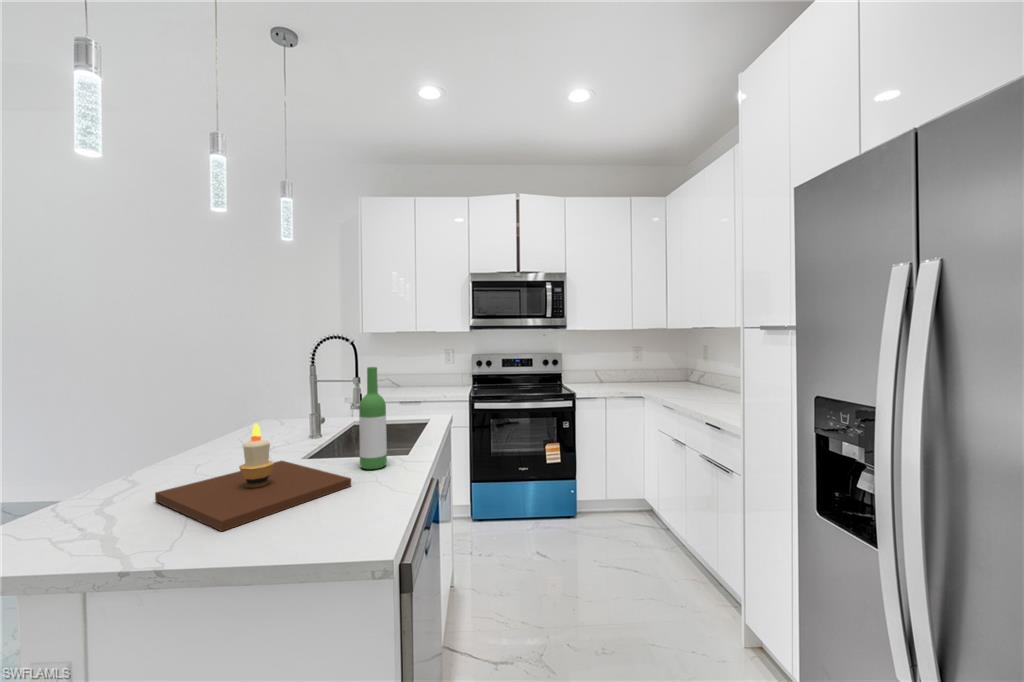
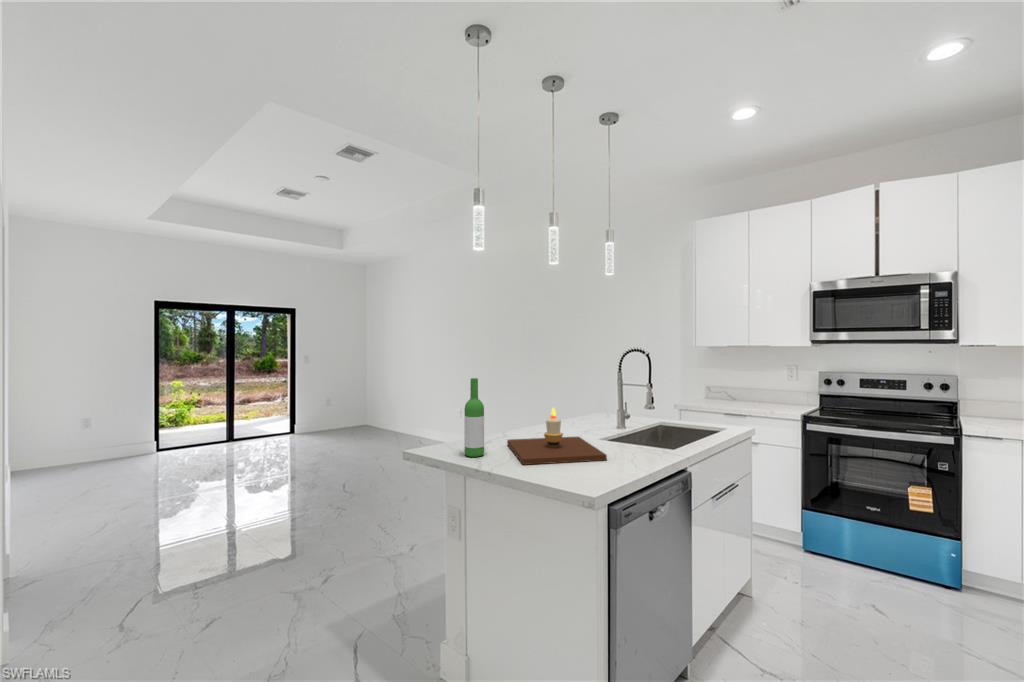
wine bottle: present [359,367,387,469] -> present [464,378,484,457]

